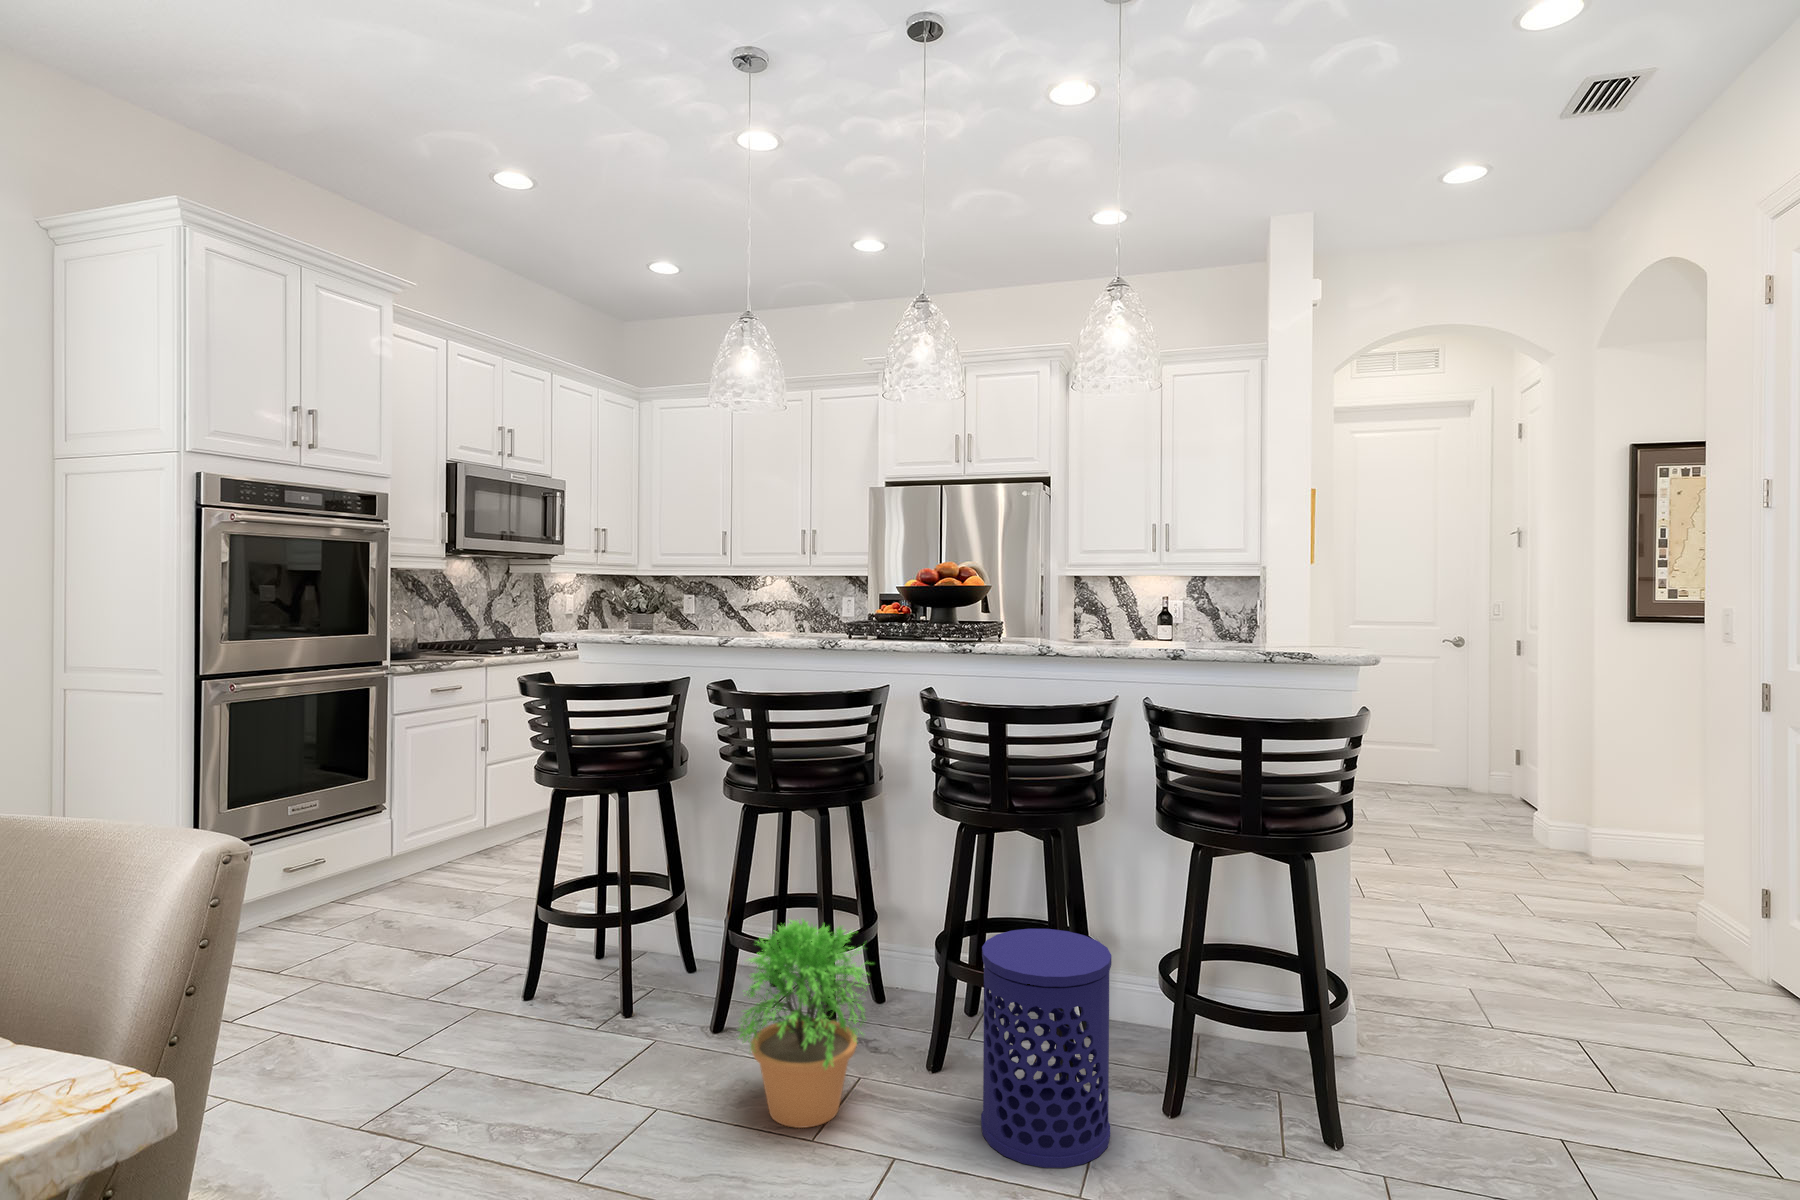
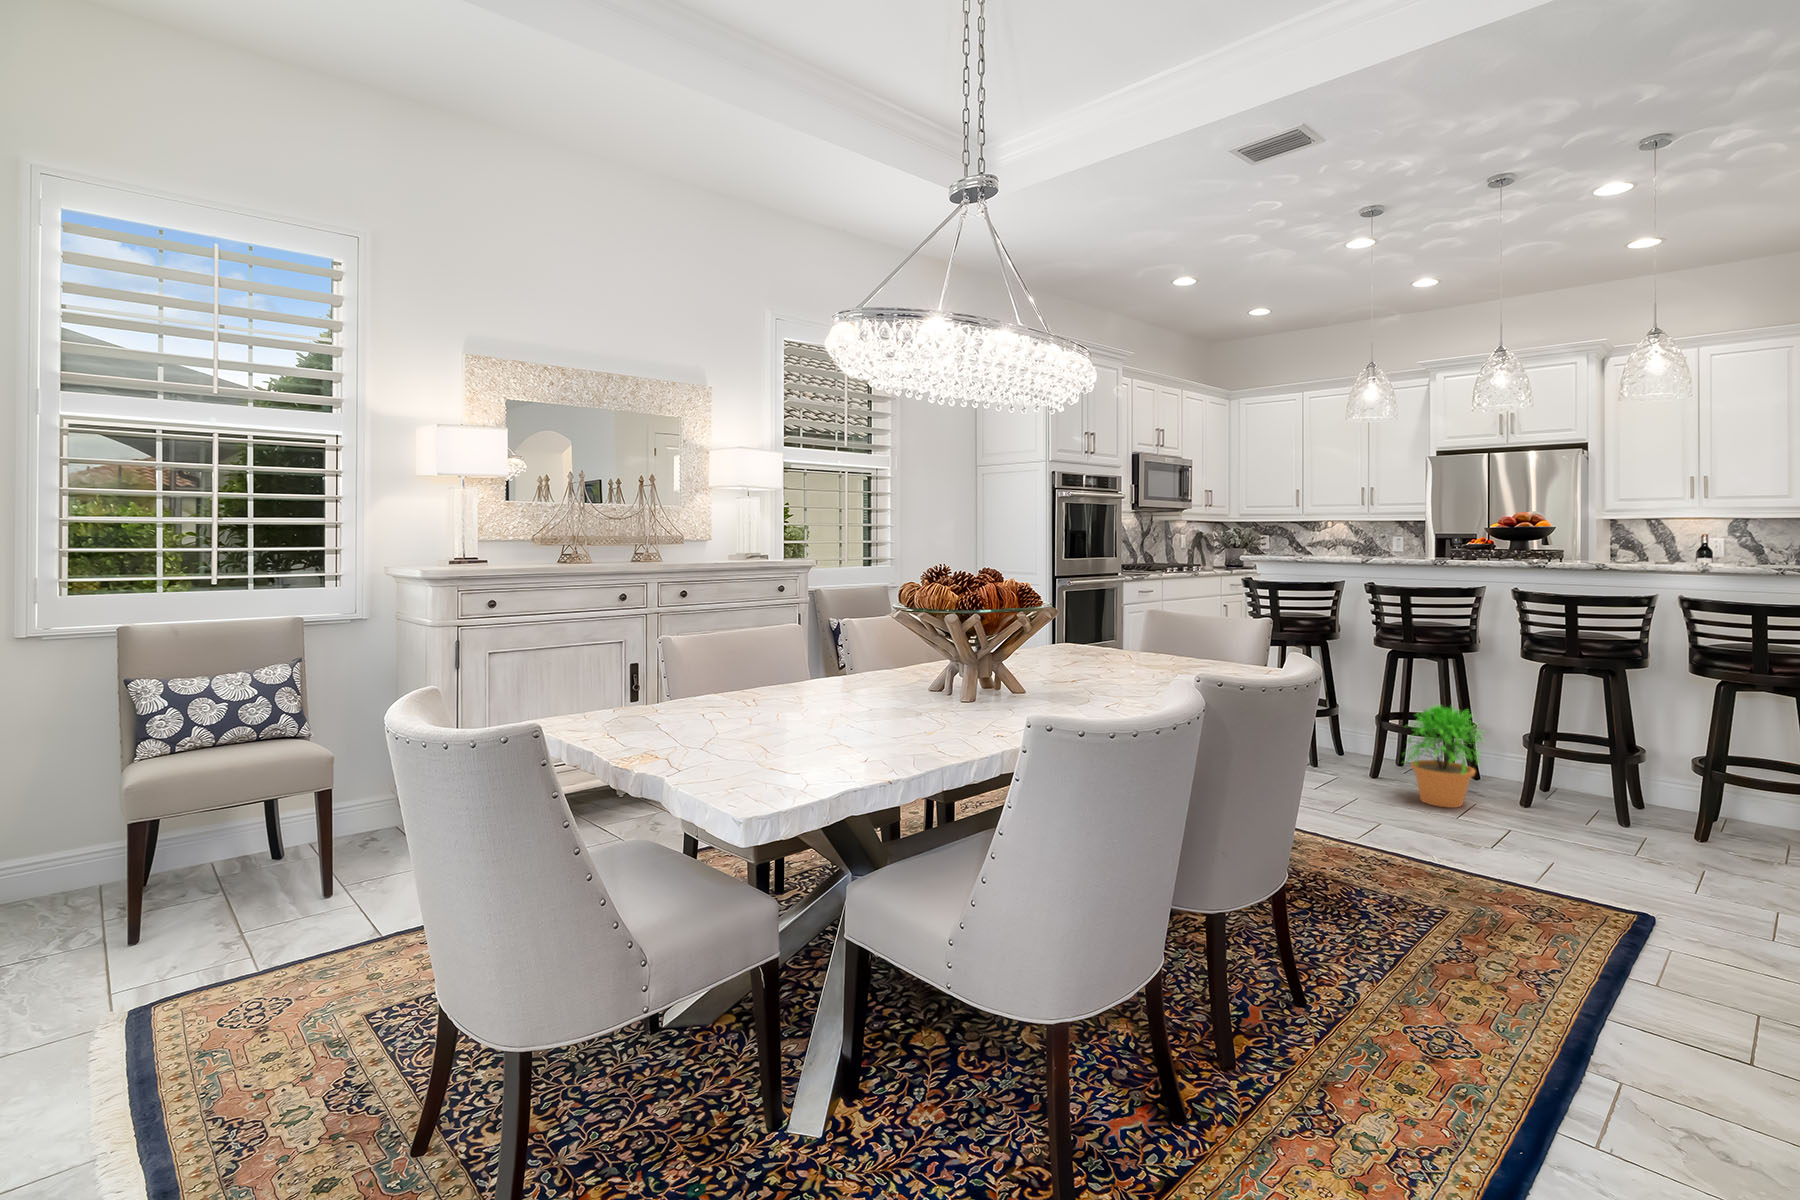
waste bin: present [981,929,1112,1168] -> none [1556,721,1651,837]

